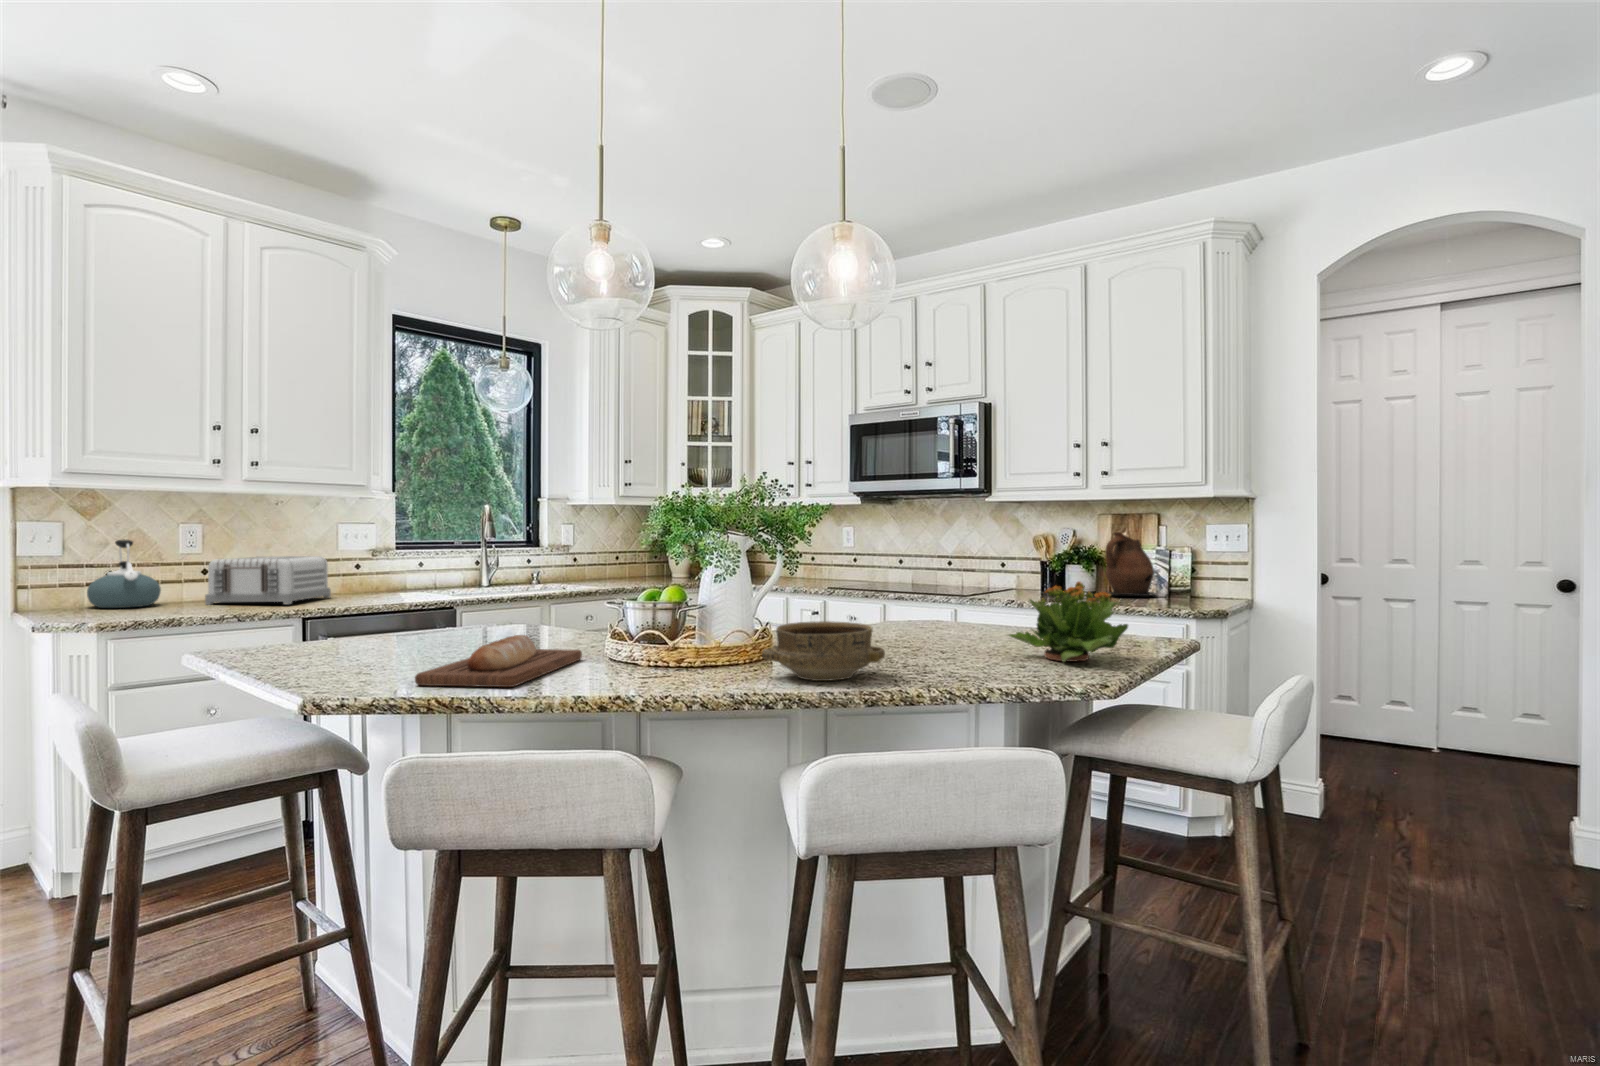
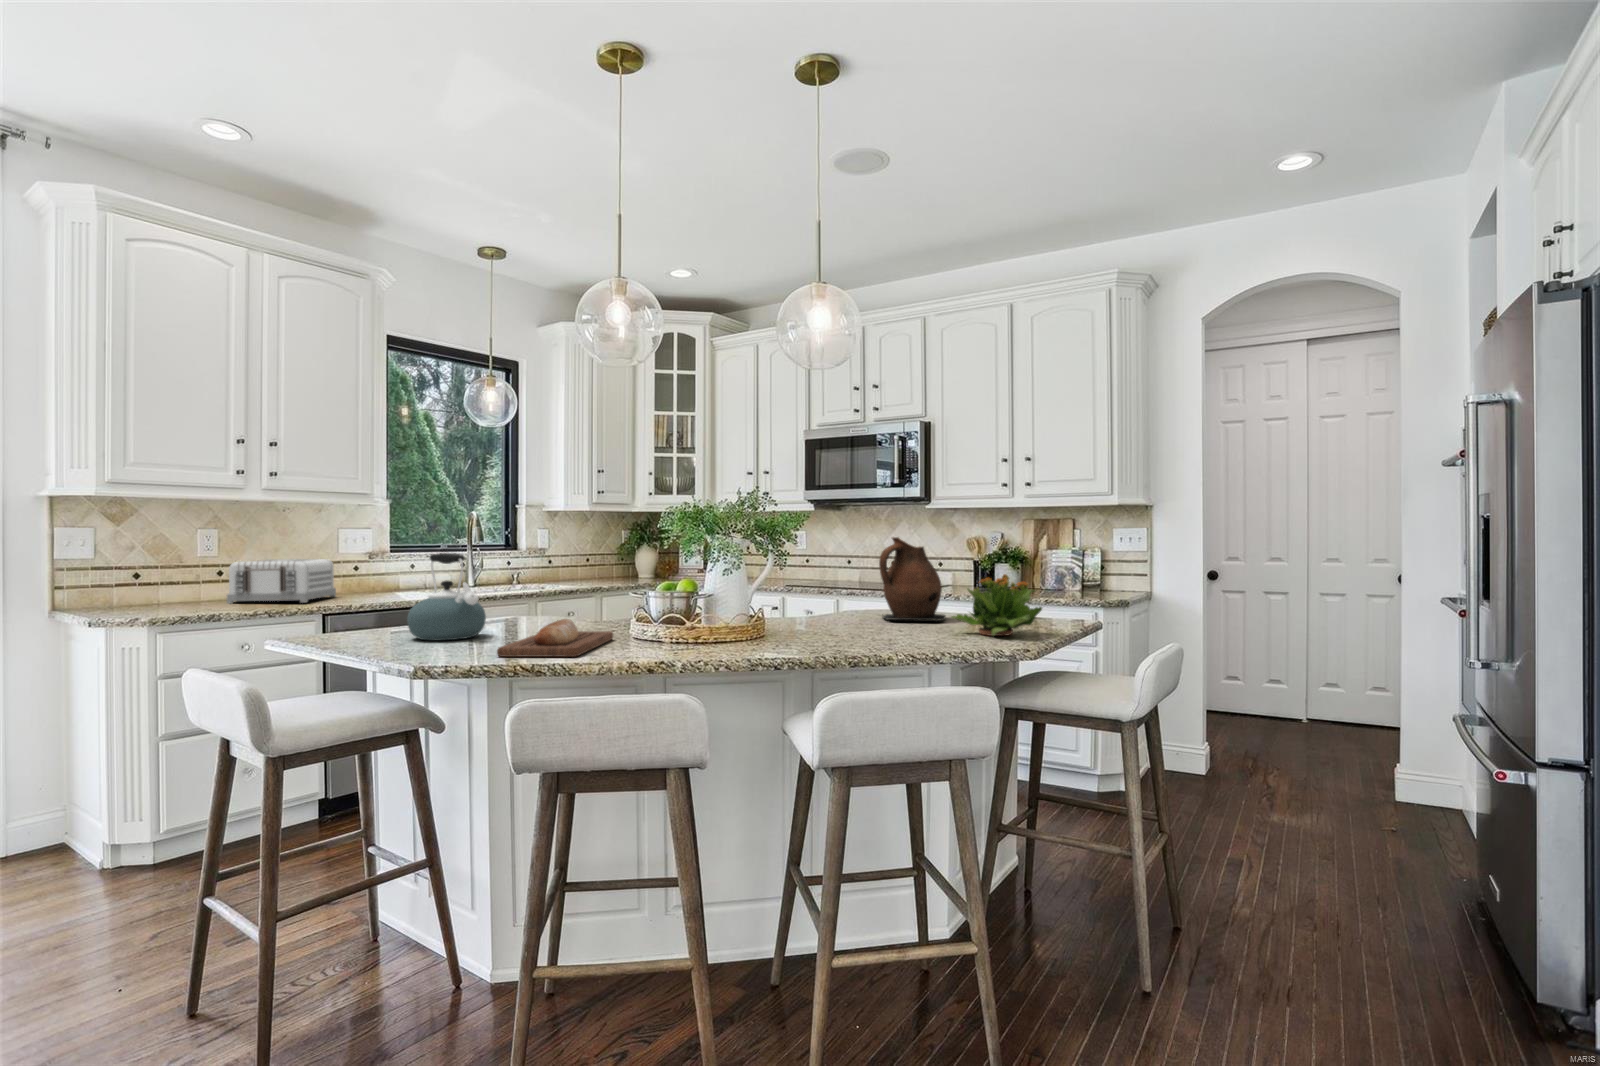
ceramic pitcher: present [1105,532,1157,596] -> present [879,537,945,621]
kettle: present [87,540,161,608] -> present [407,553,486,640]
ceramic bowl: present [762,621,885,681] -> none [765,606,859,650]

